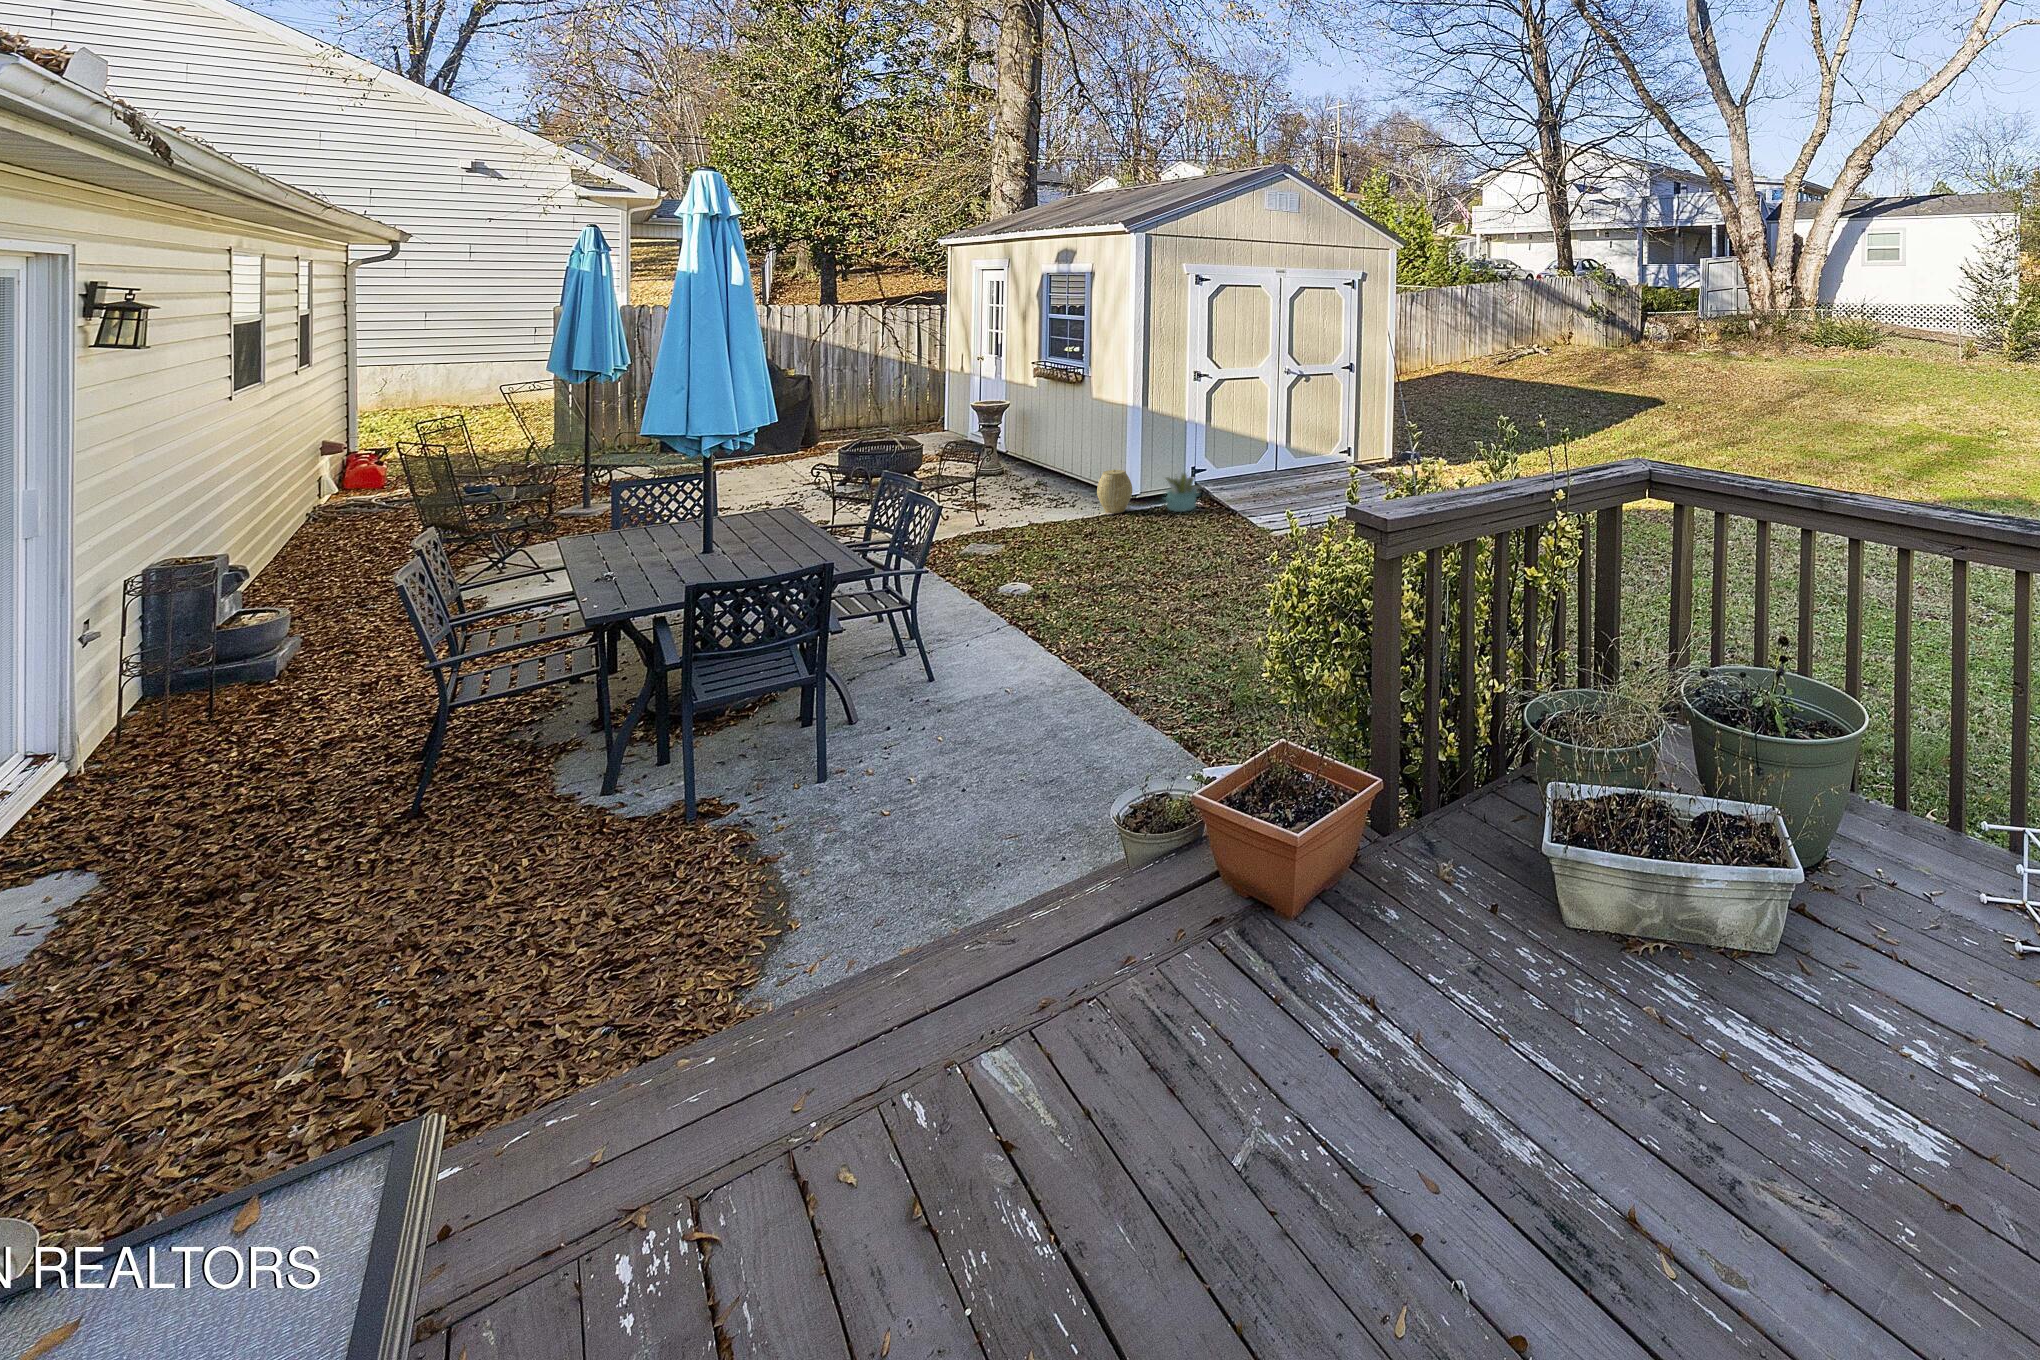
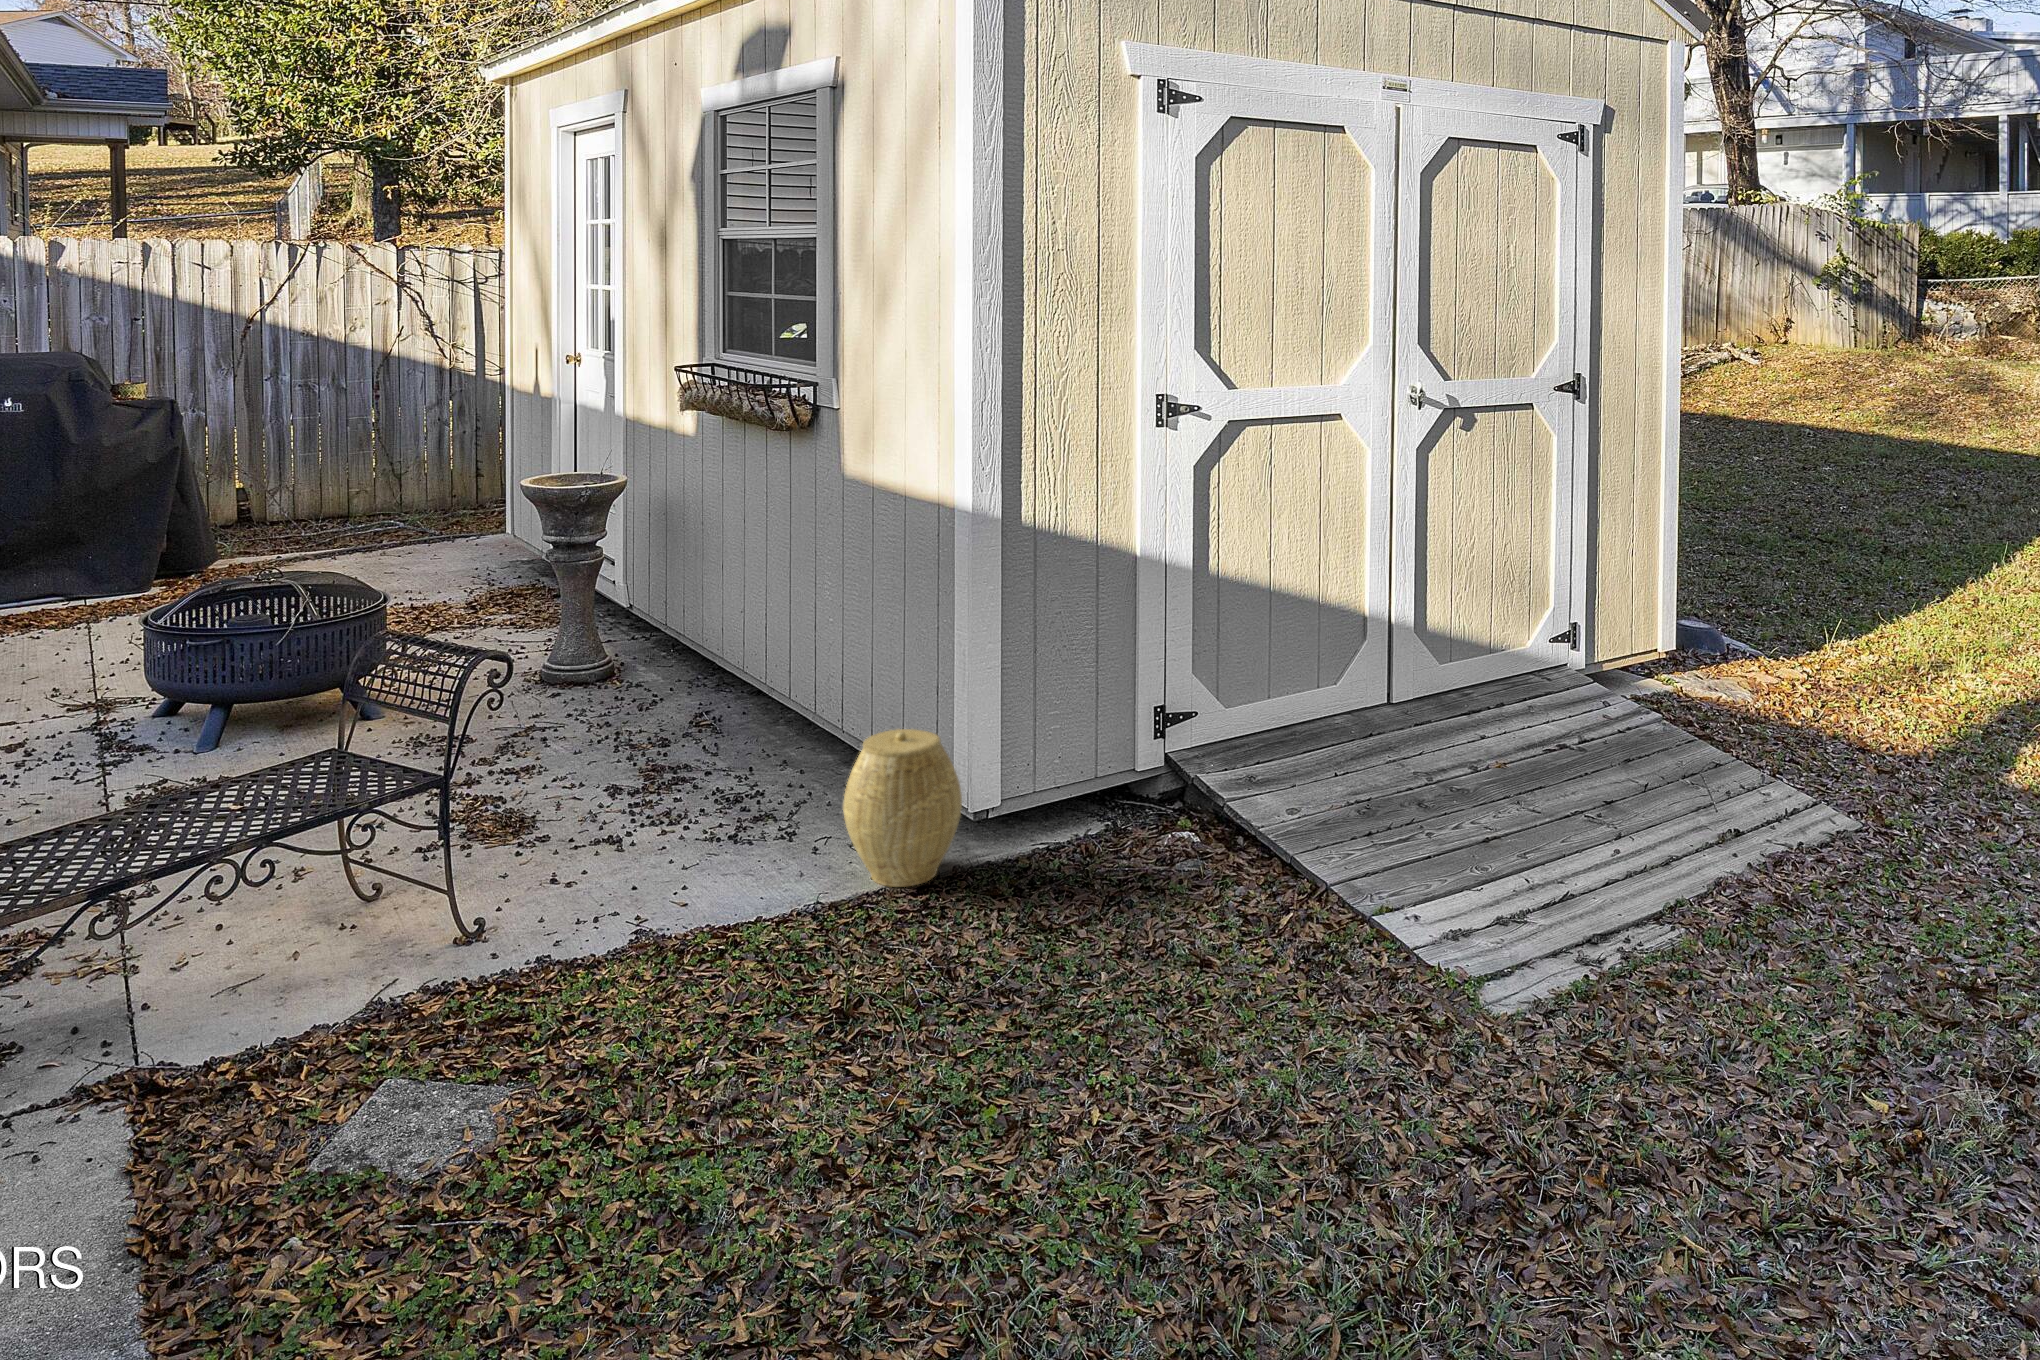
decorative plant: present [1165,473,1202,512] -> none [1062,739,1192,880]

